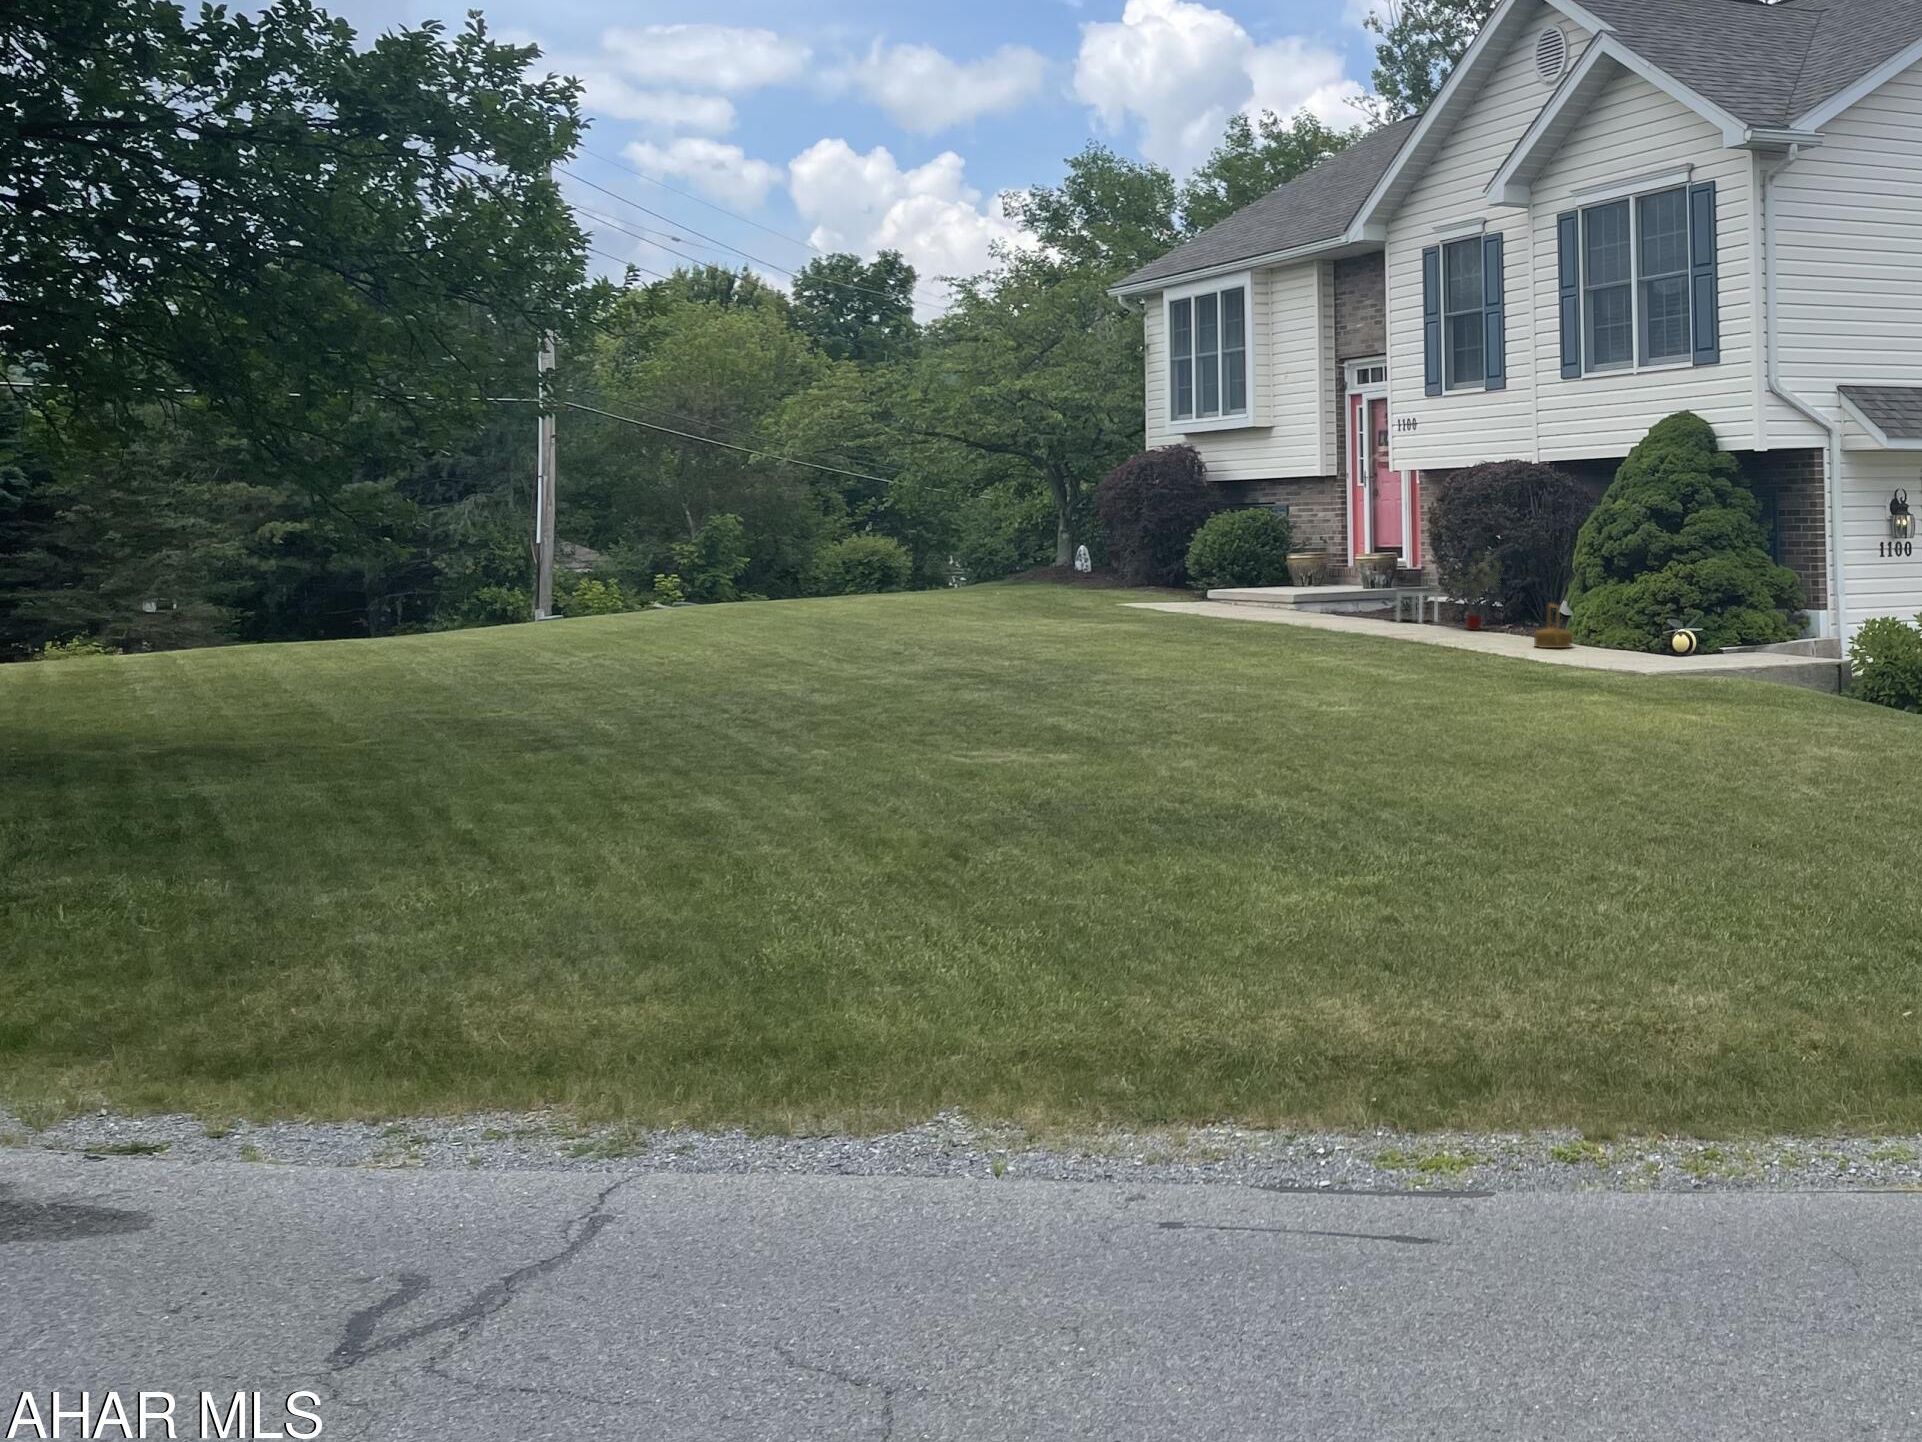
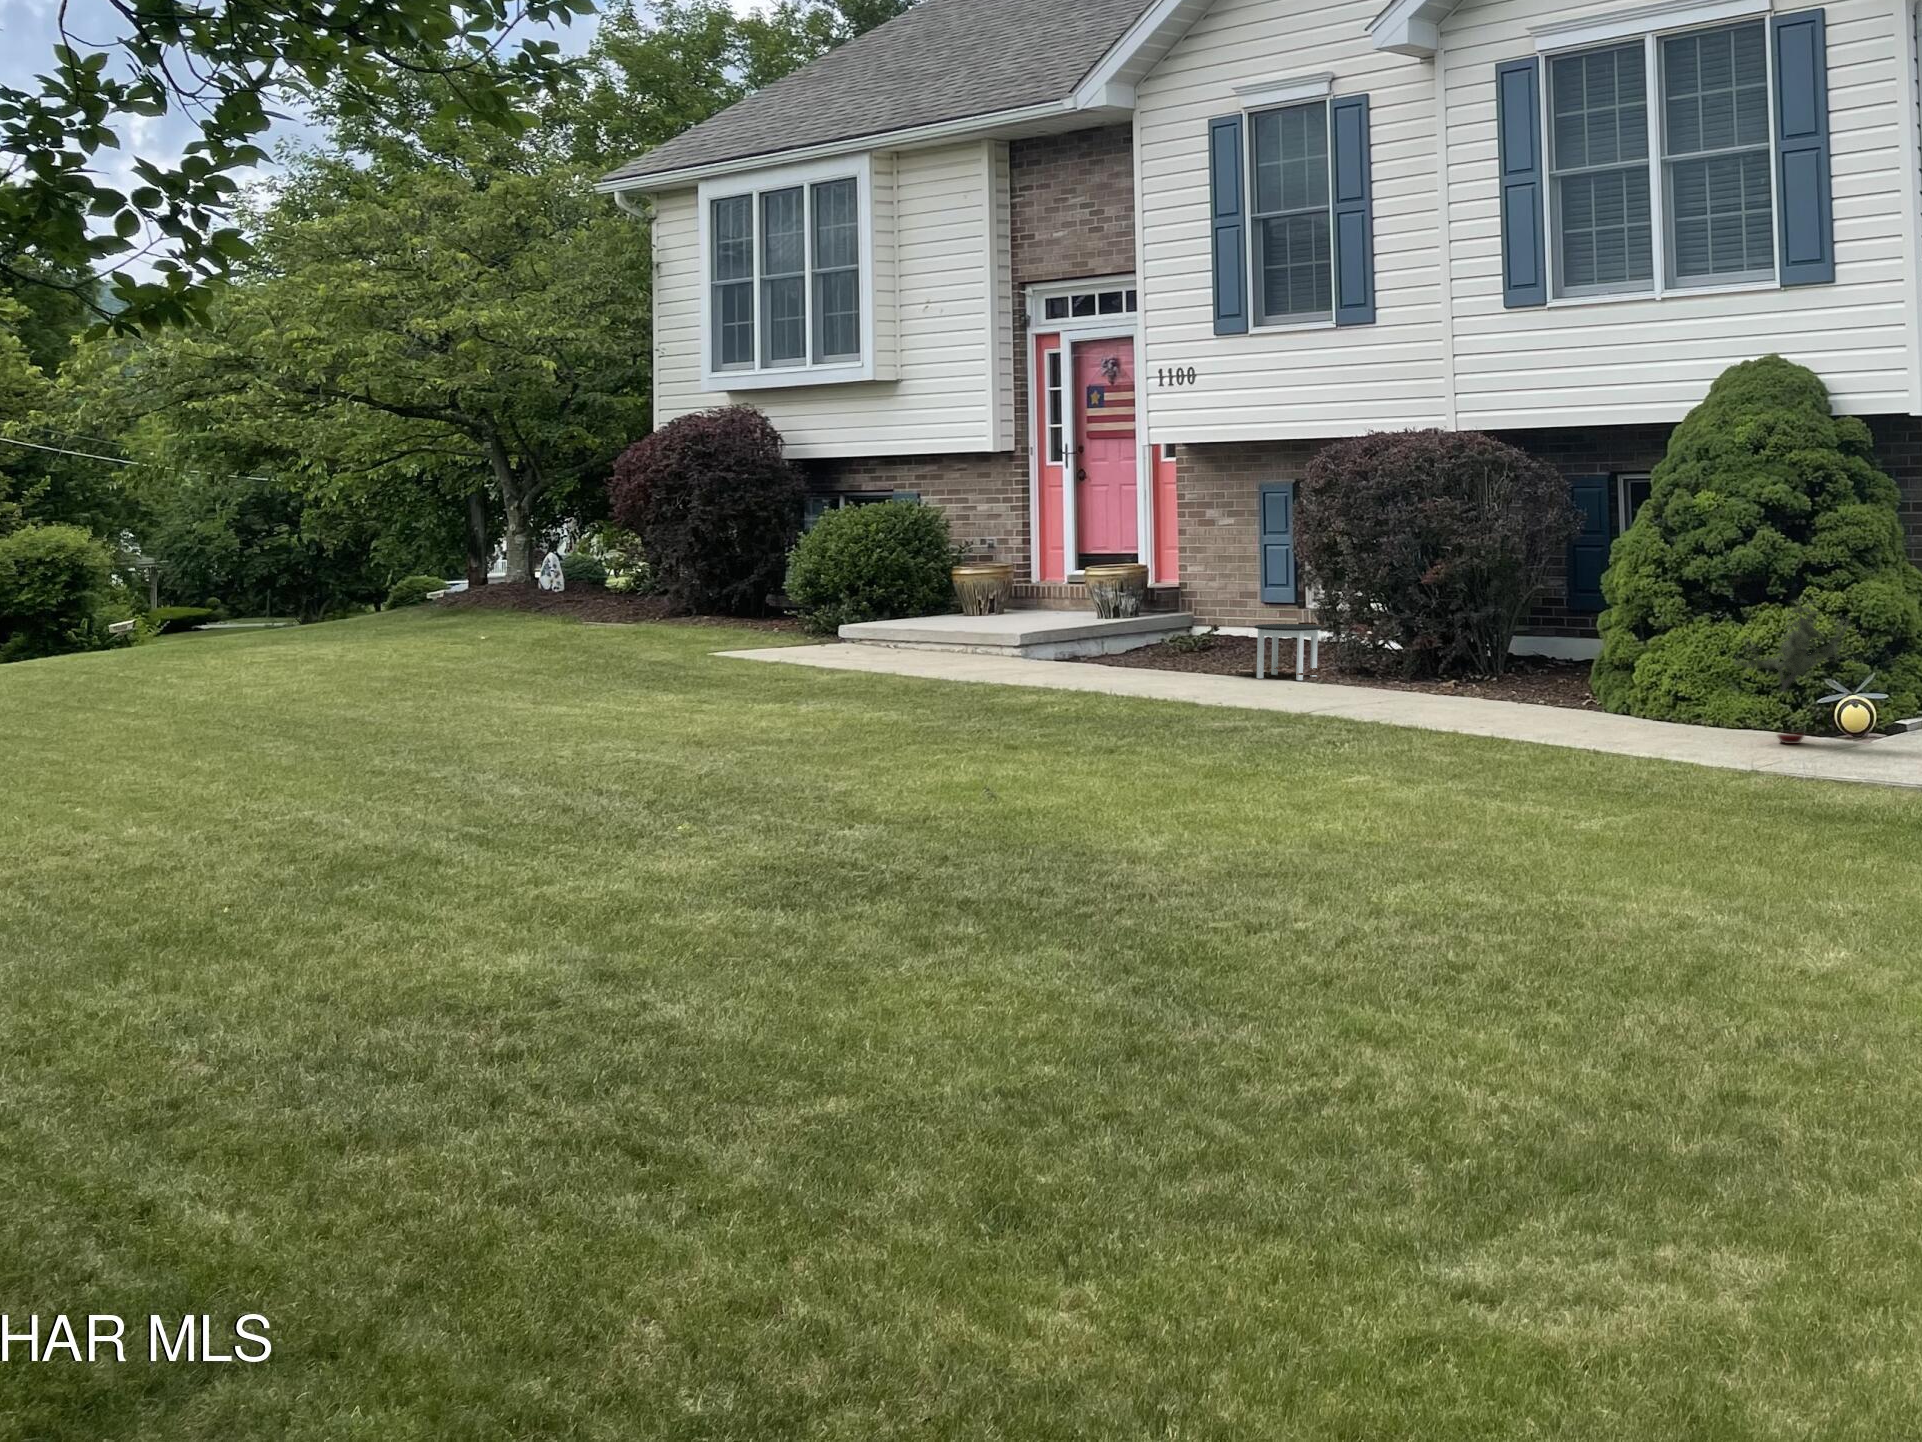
potted tree: present [1452,552,1501,630] -> present [1734,600,1850,744]
woven basket: present [1534,604,1572,648] -> none [1577,654,1639,726]

